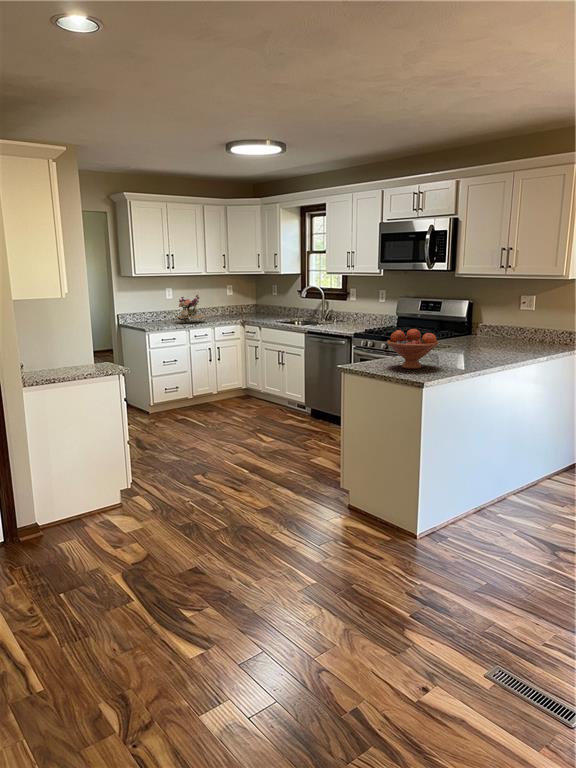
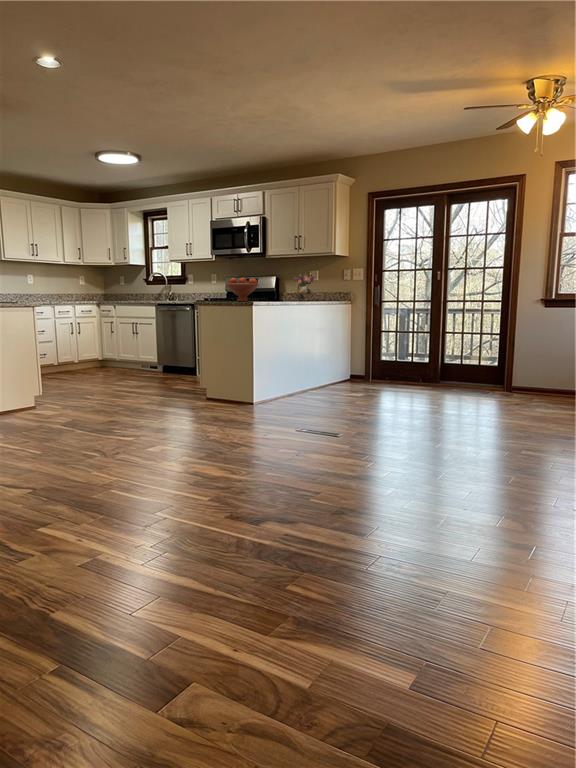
flower arrangement: present [176,295,206,322] -> present [294,274,315,300]

